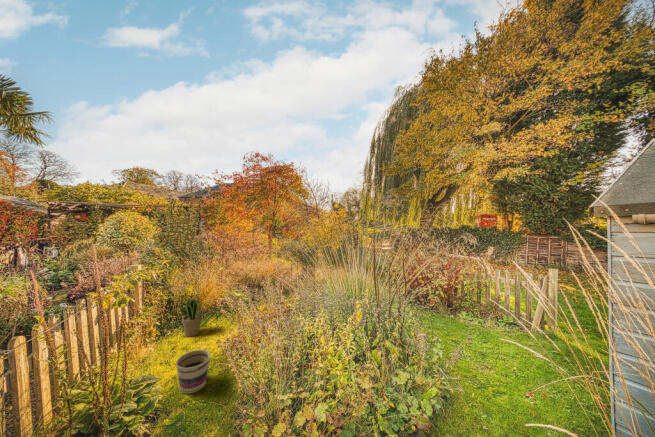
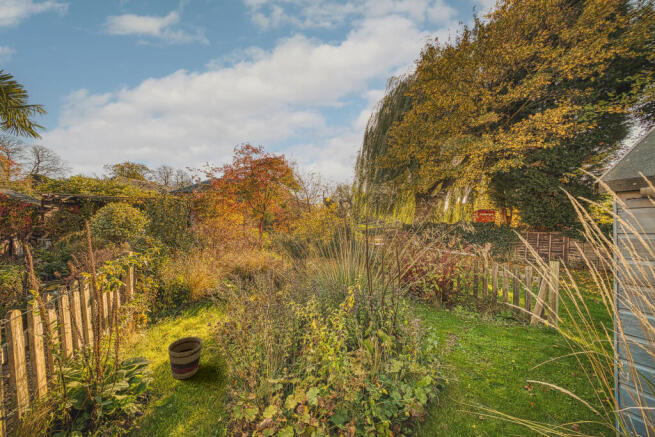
potted plant: present [182,299,205,337] -> none [174,287,198,326]

